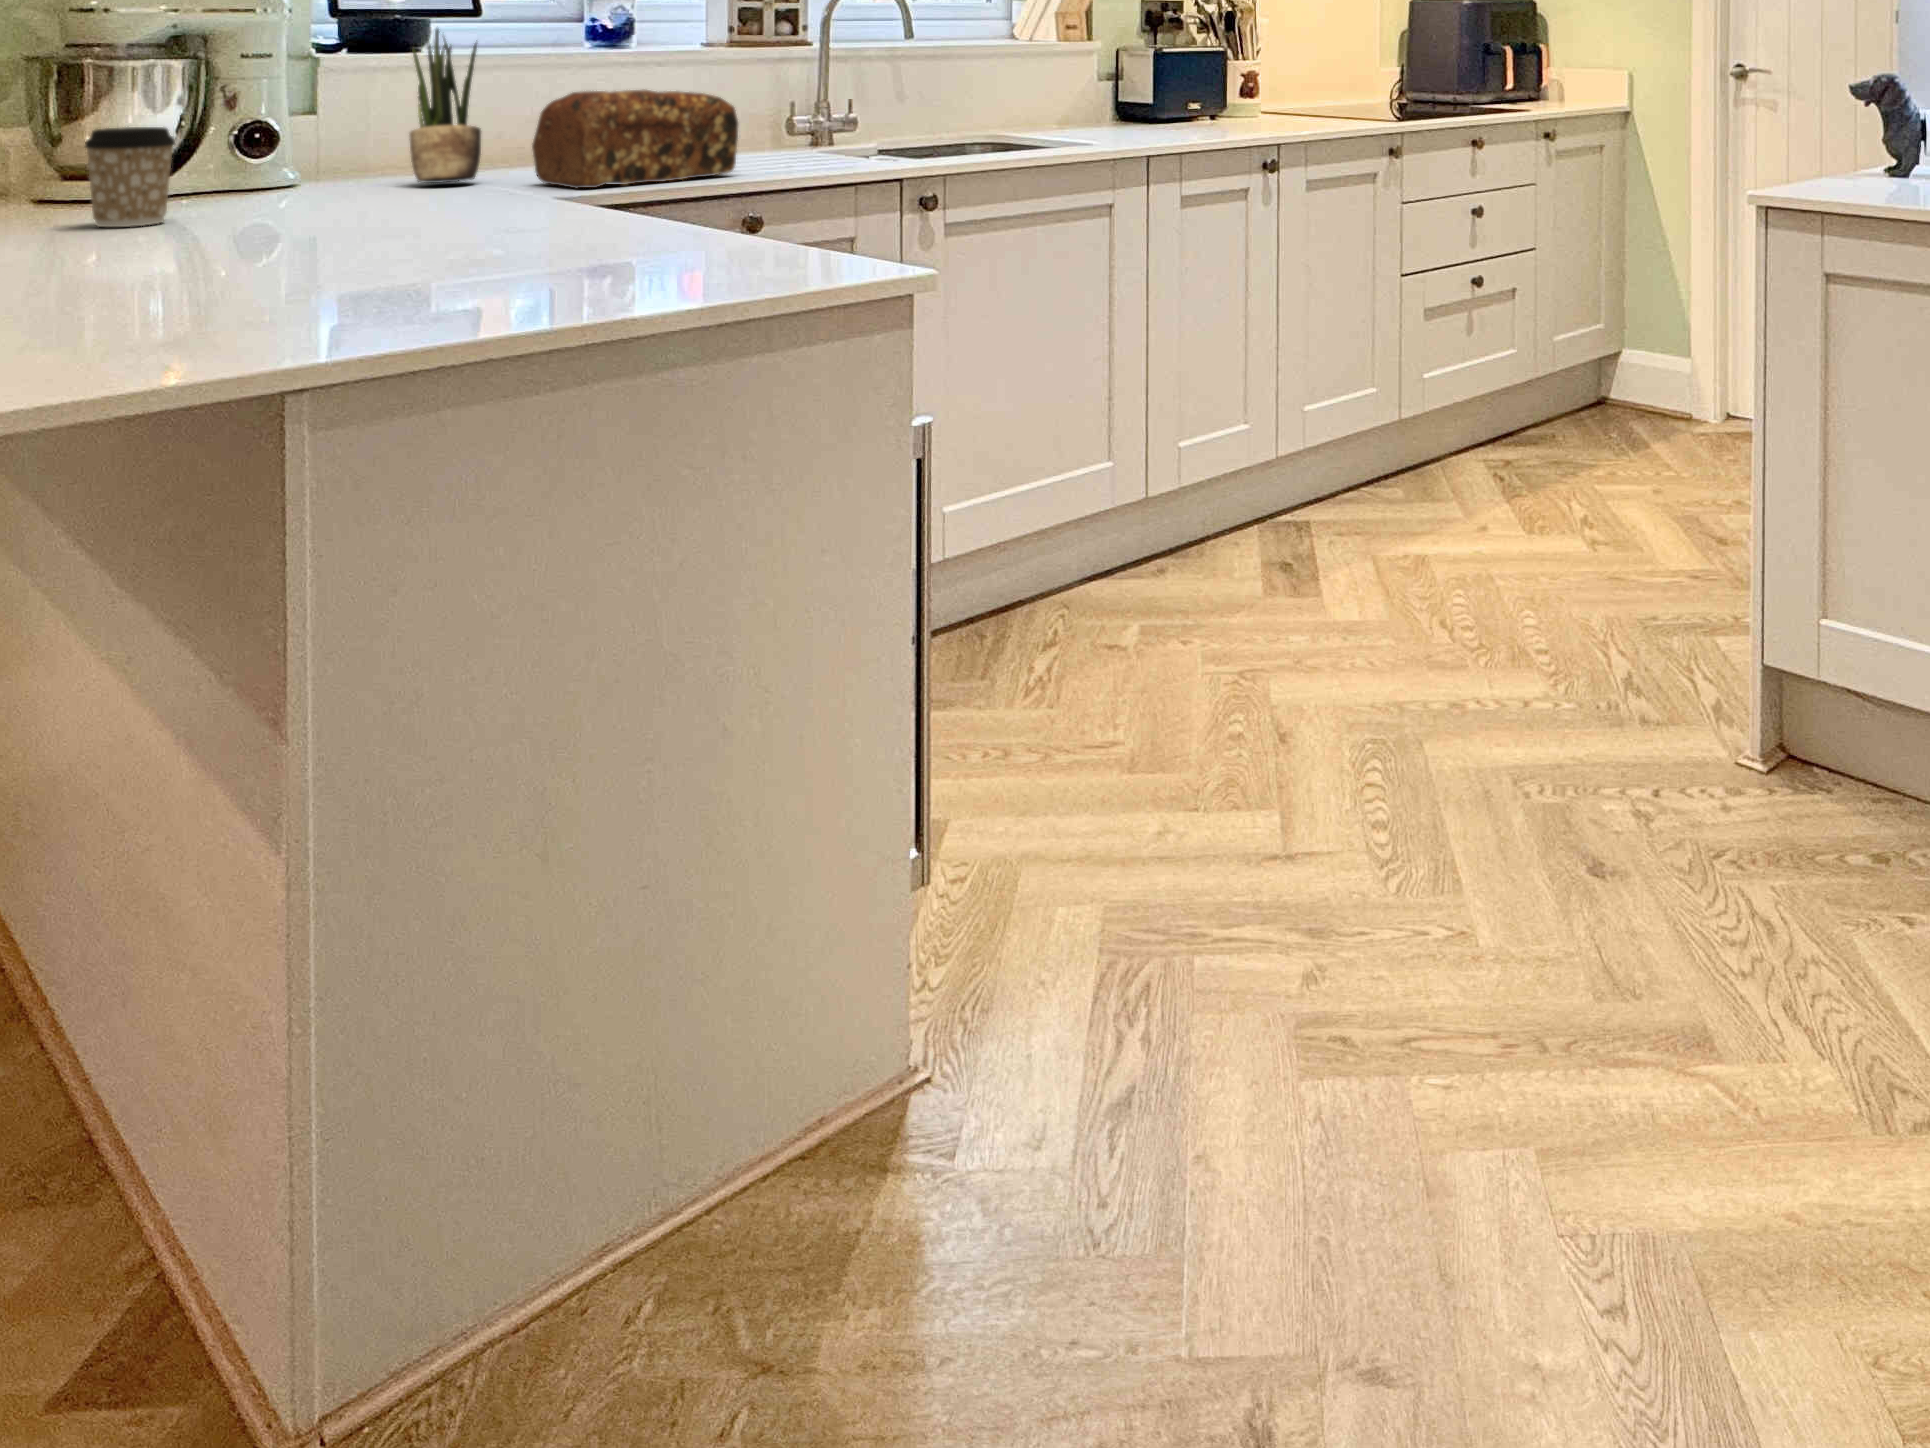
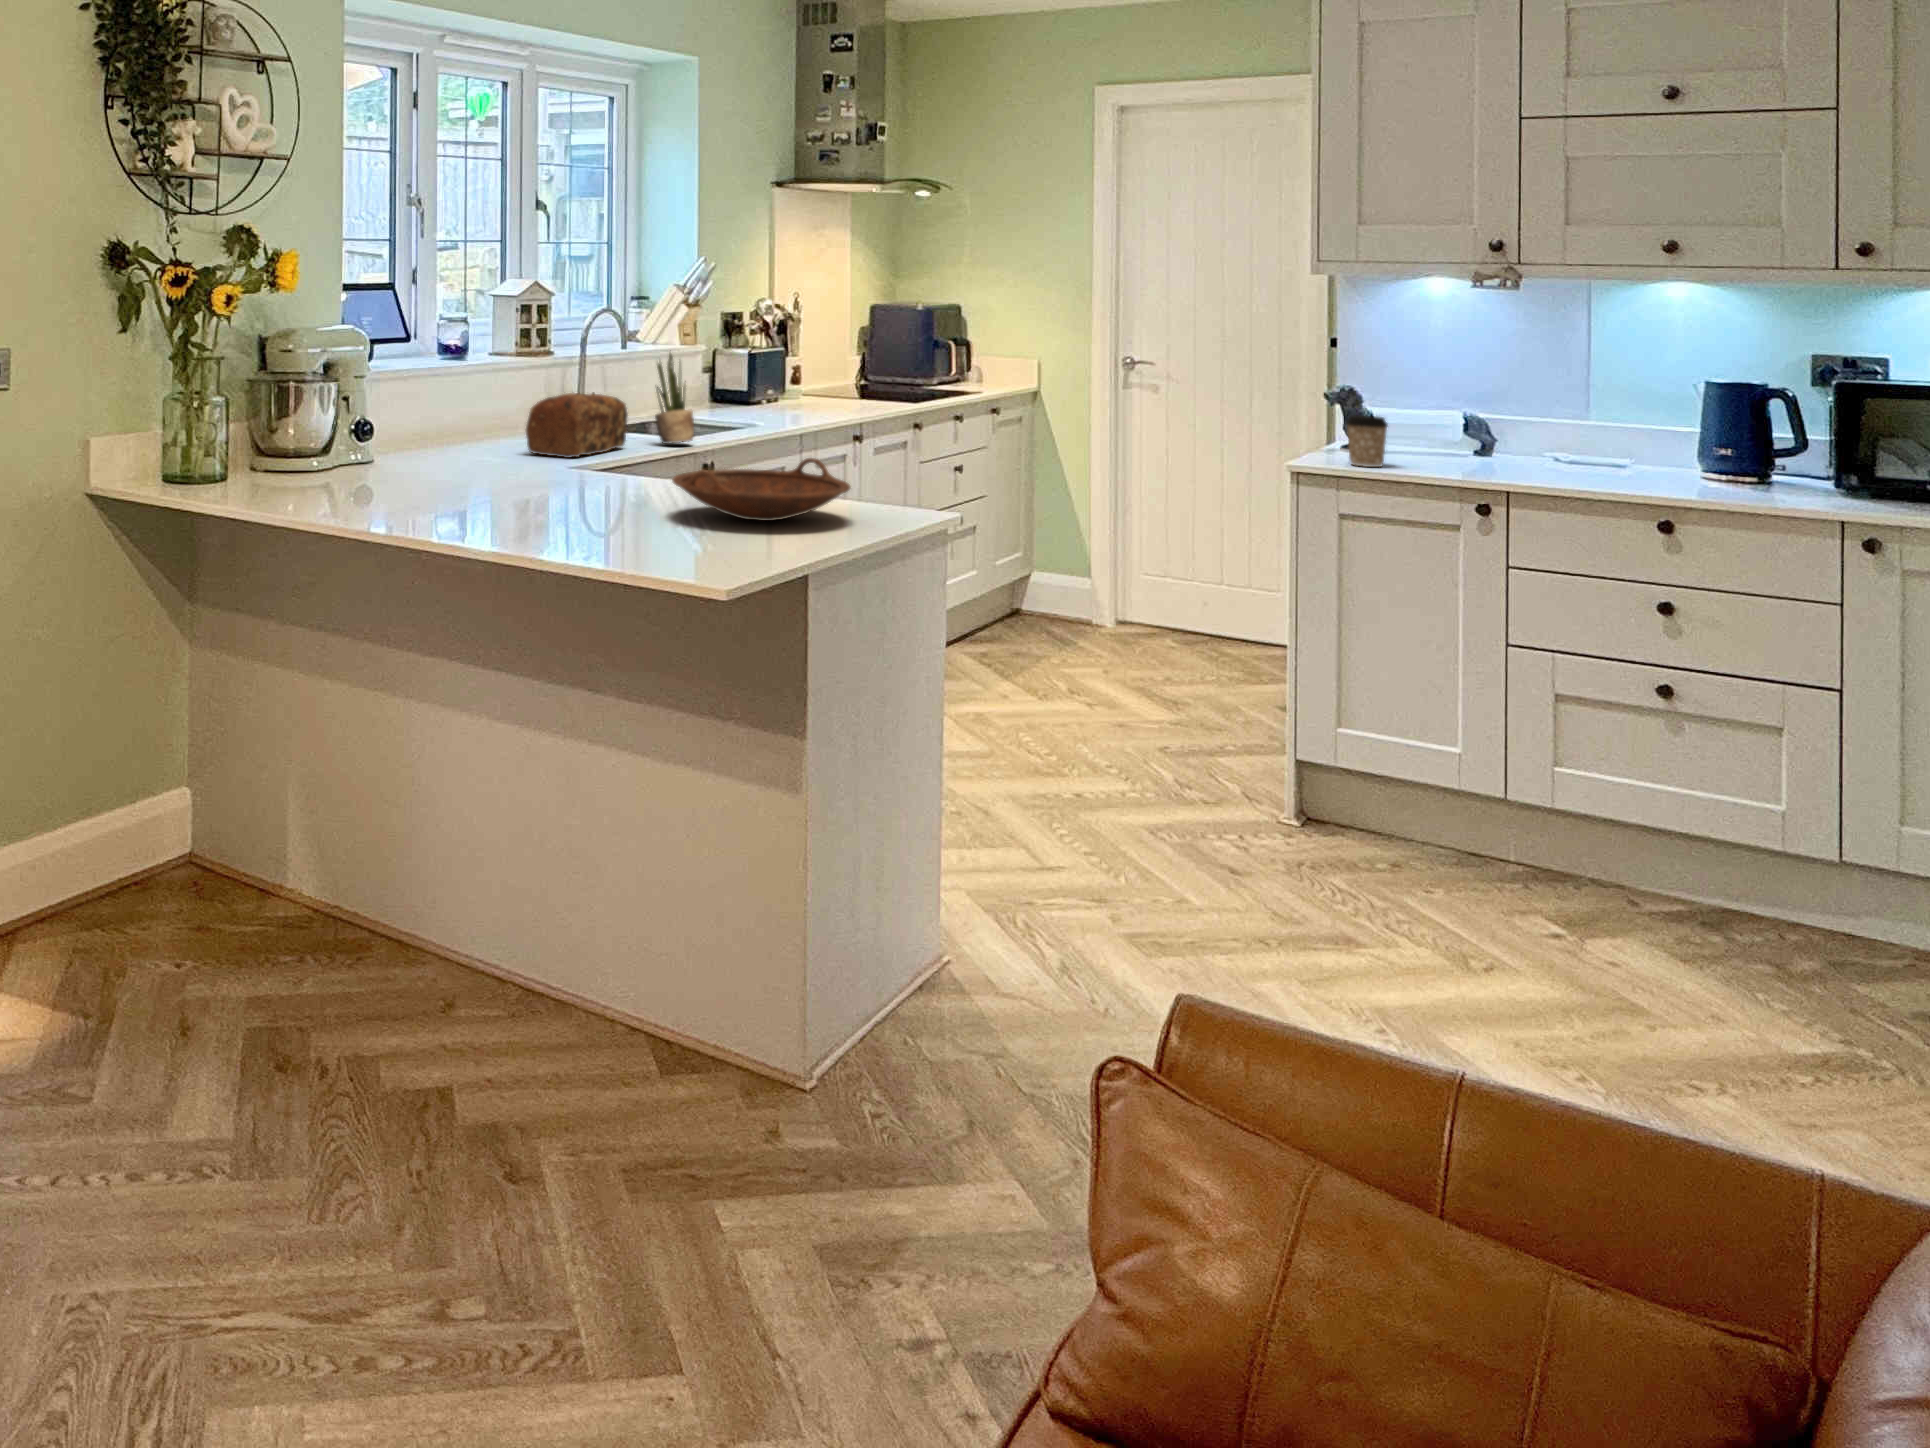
potted plant: present [410,29,481,183] -> present [655,354,694,444]
coffee cup: present [85,127,175,227] -> present [1346,415,1388,467]
bowl: none [222,172,617,292] -> present [672,458,850,521]

